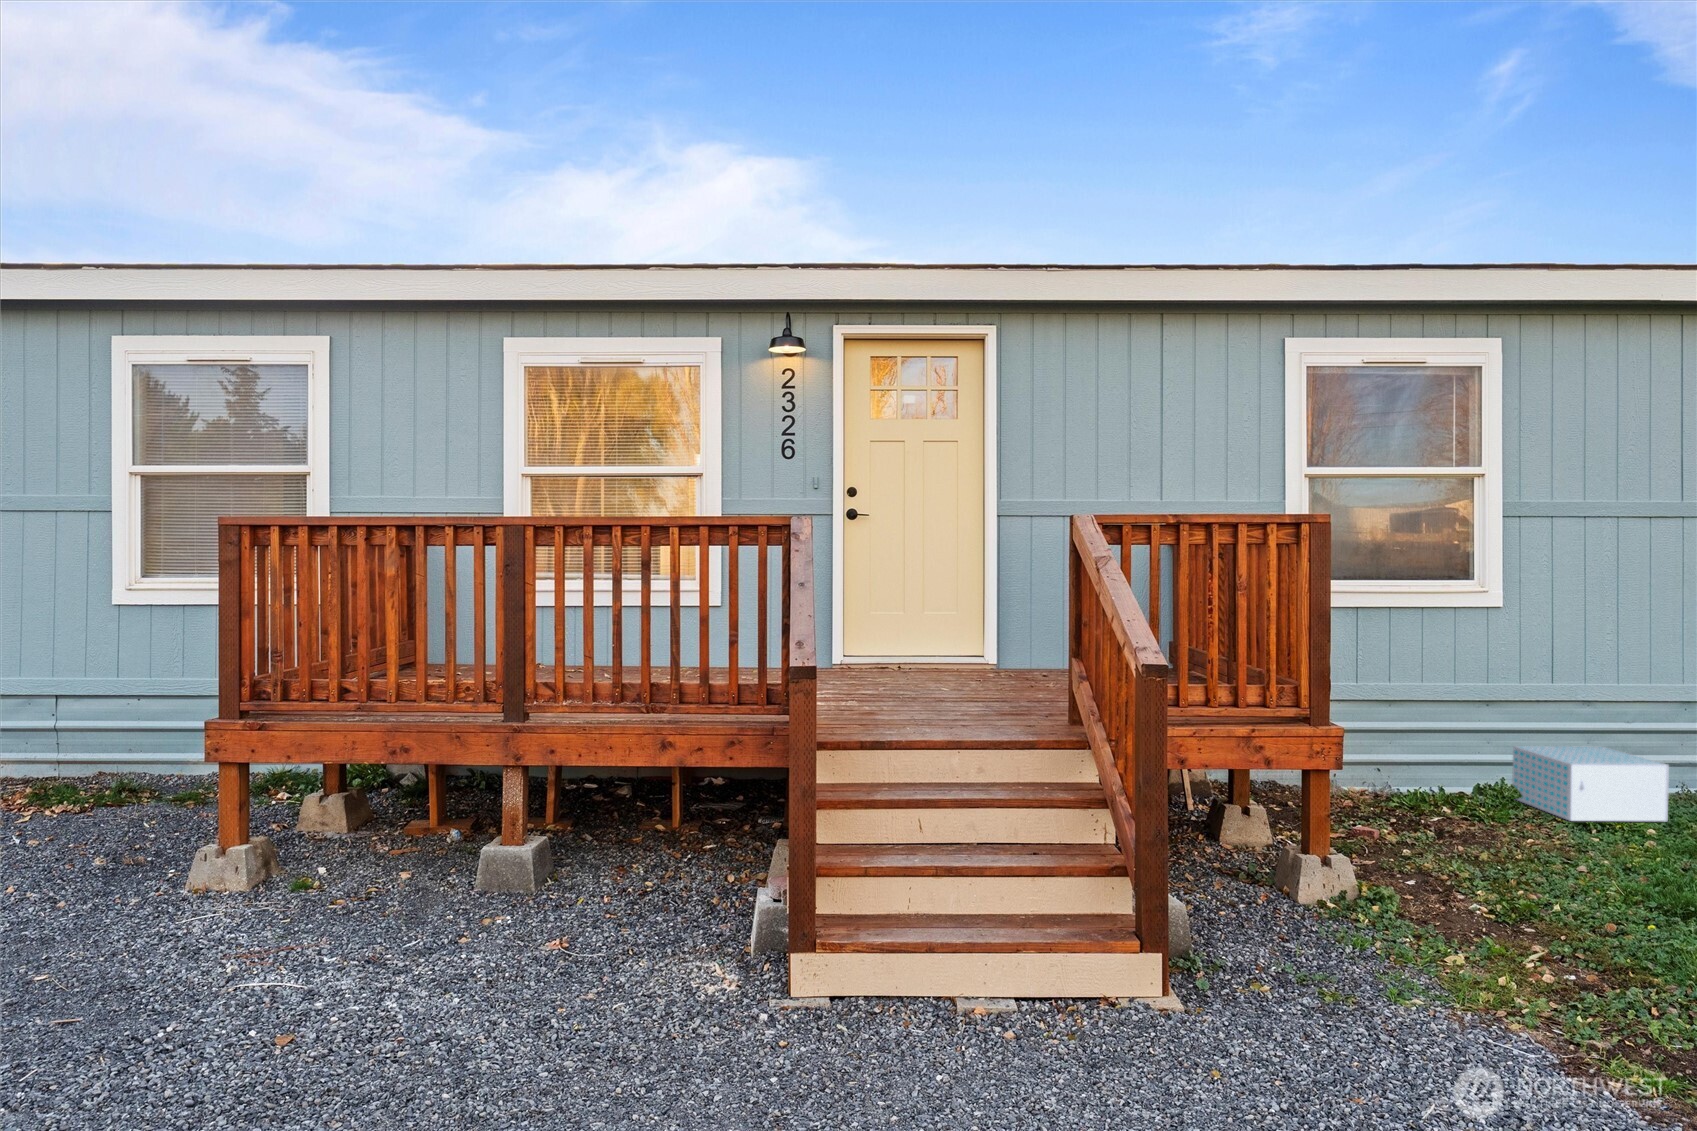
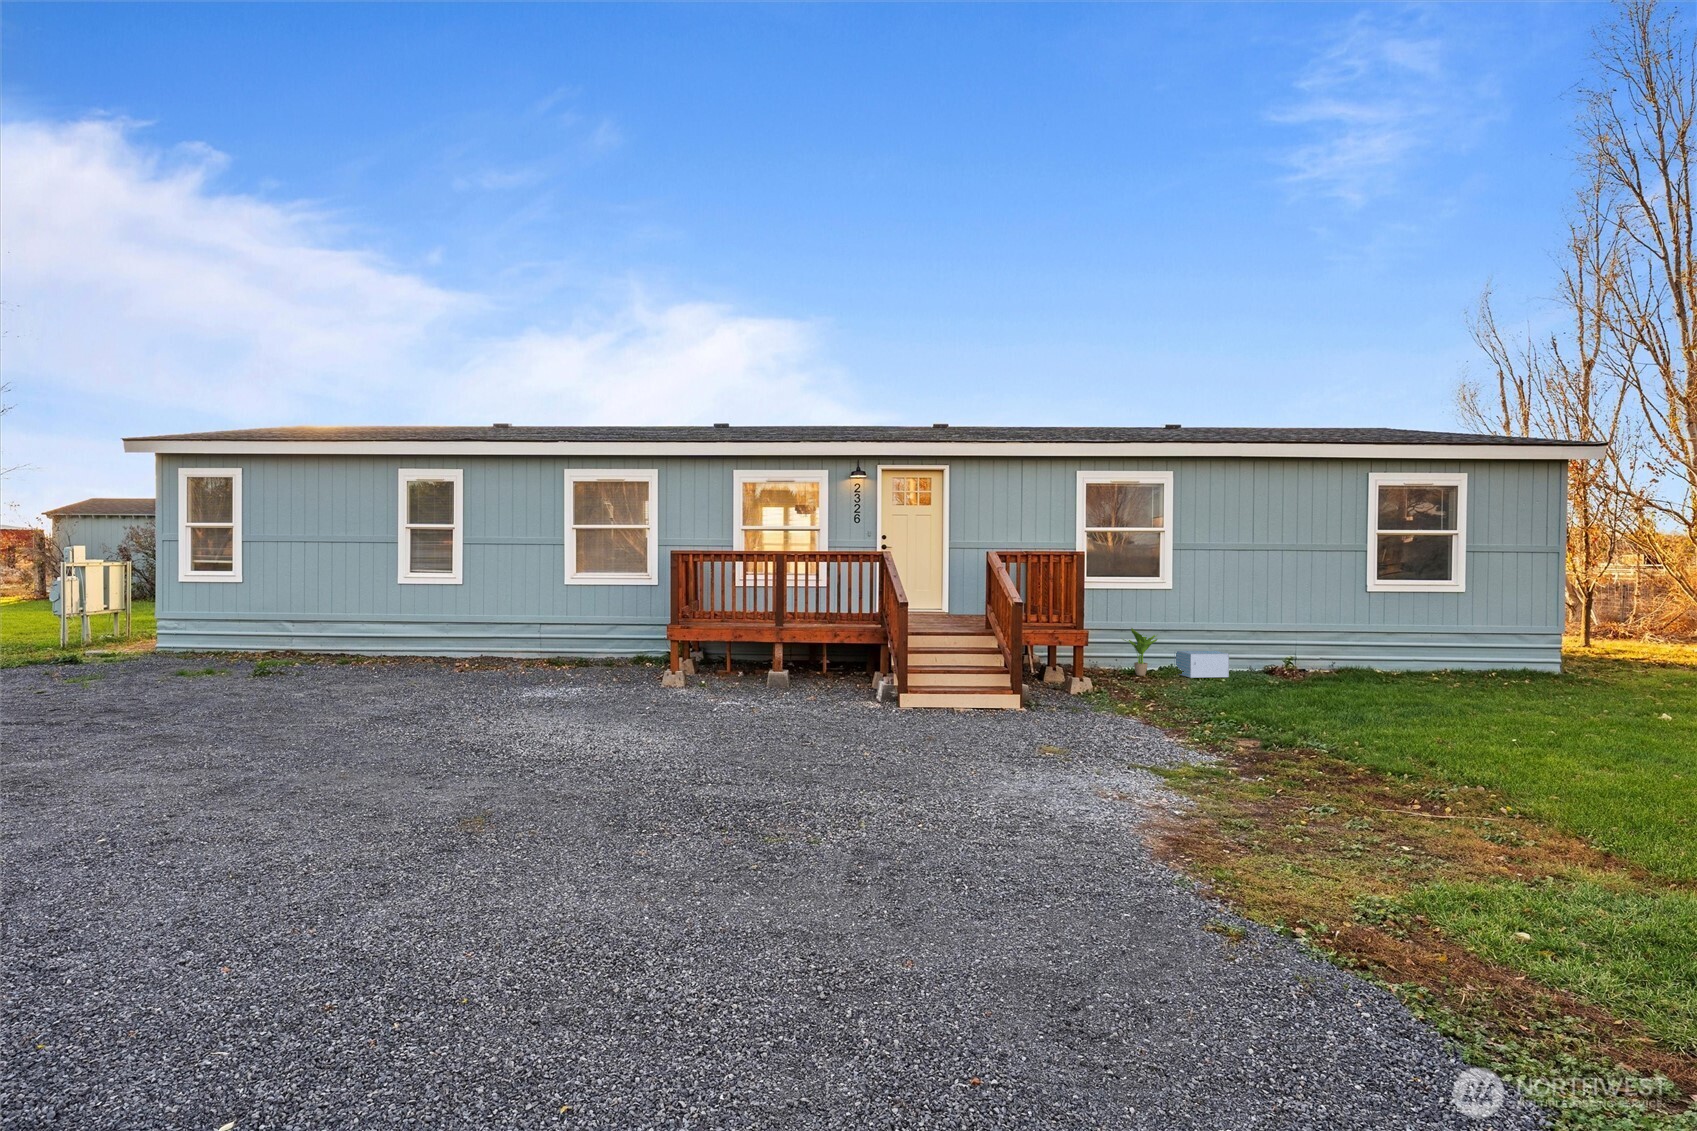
potted plant: none [1385,700,1484,809] -> present [1123,628,1157,676]

